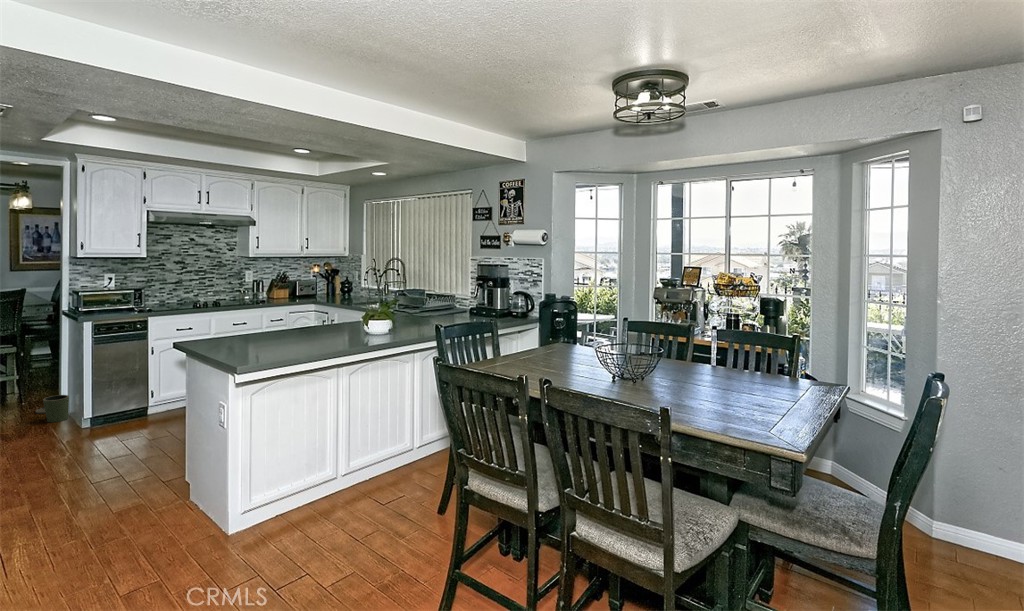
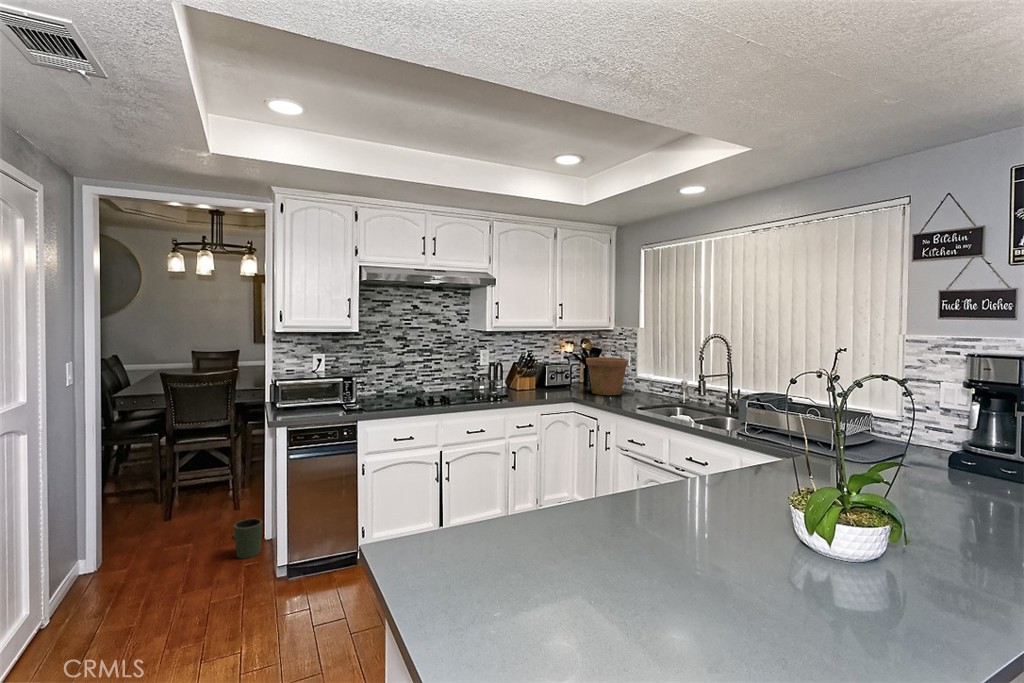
flower pot: none [325,277,354,301] -> present [586,358,629,395]

